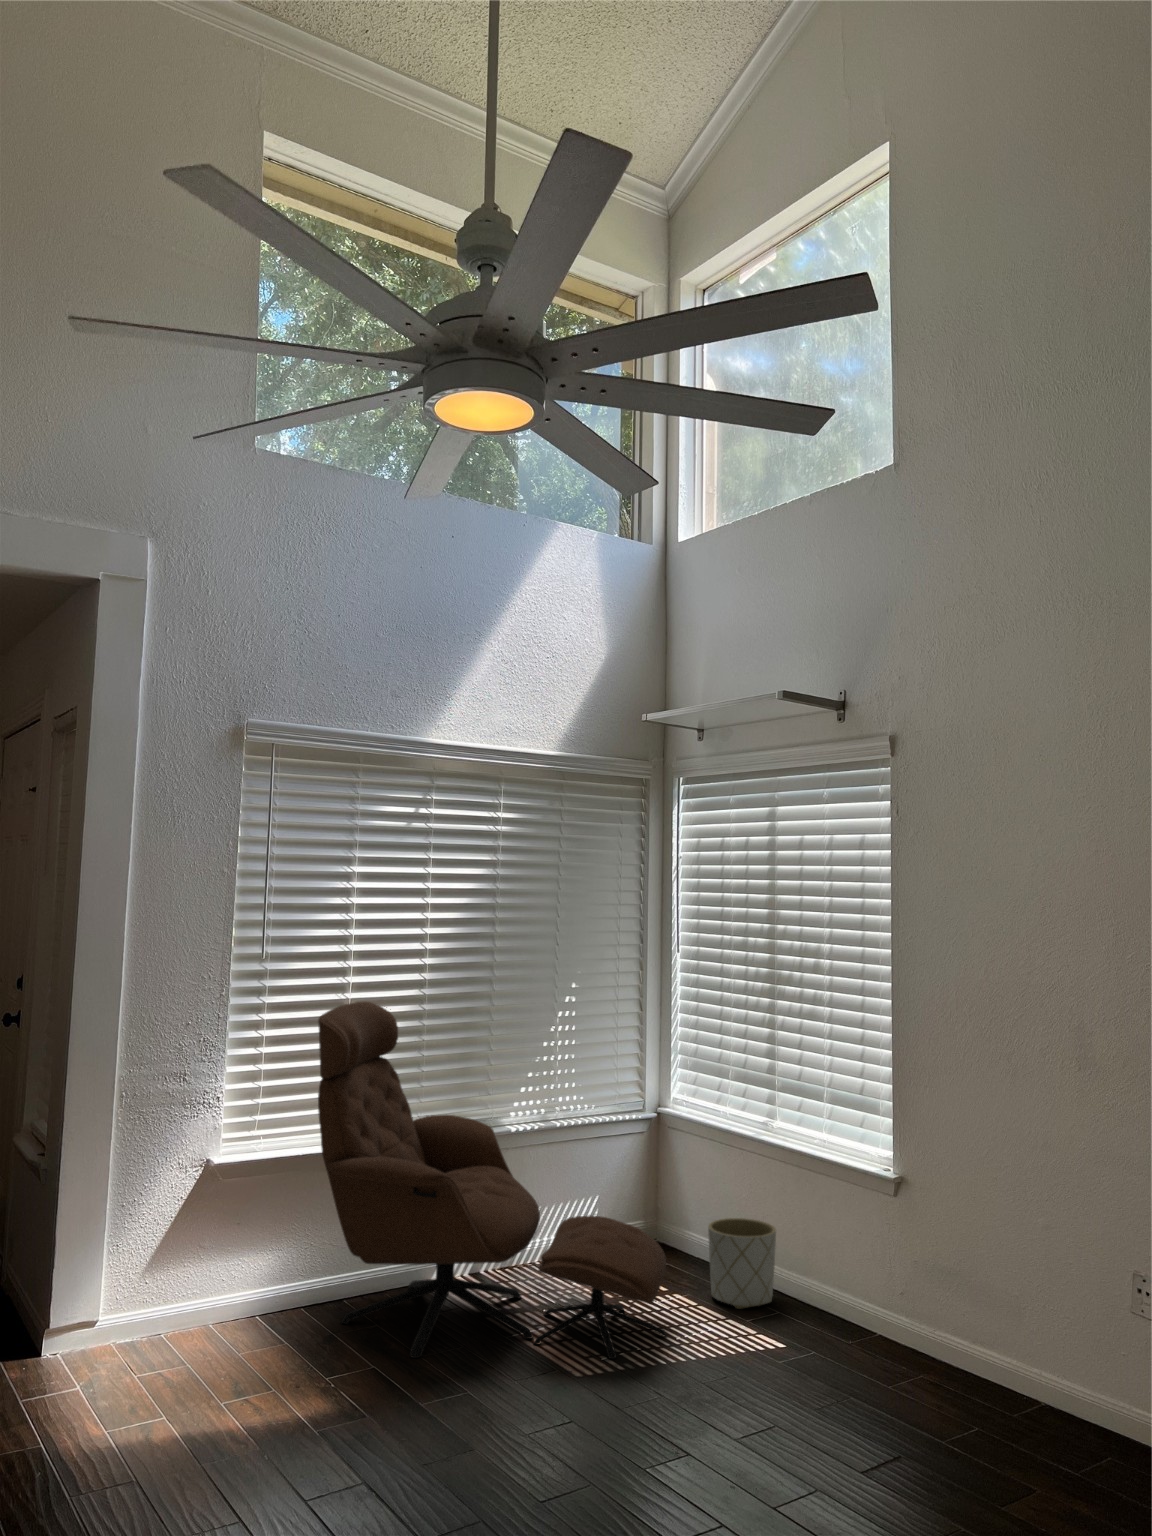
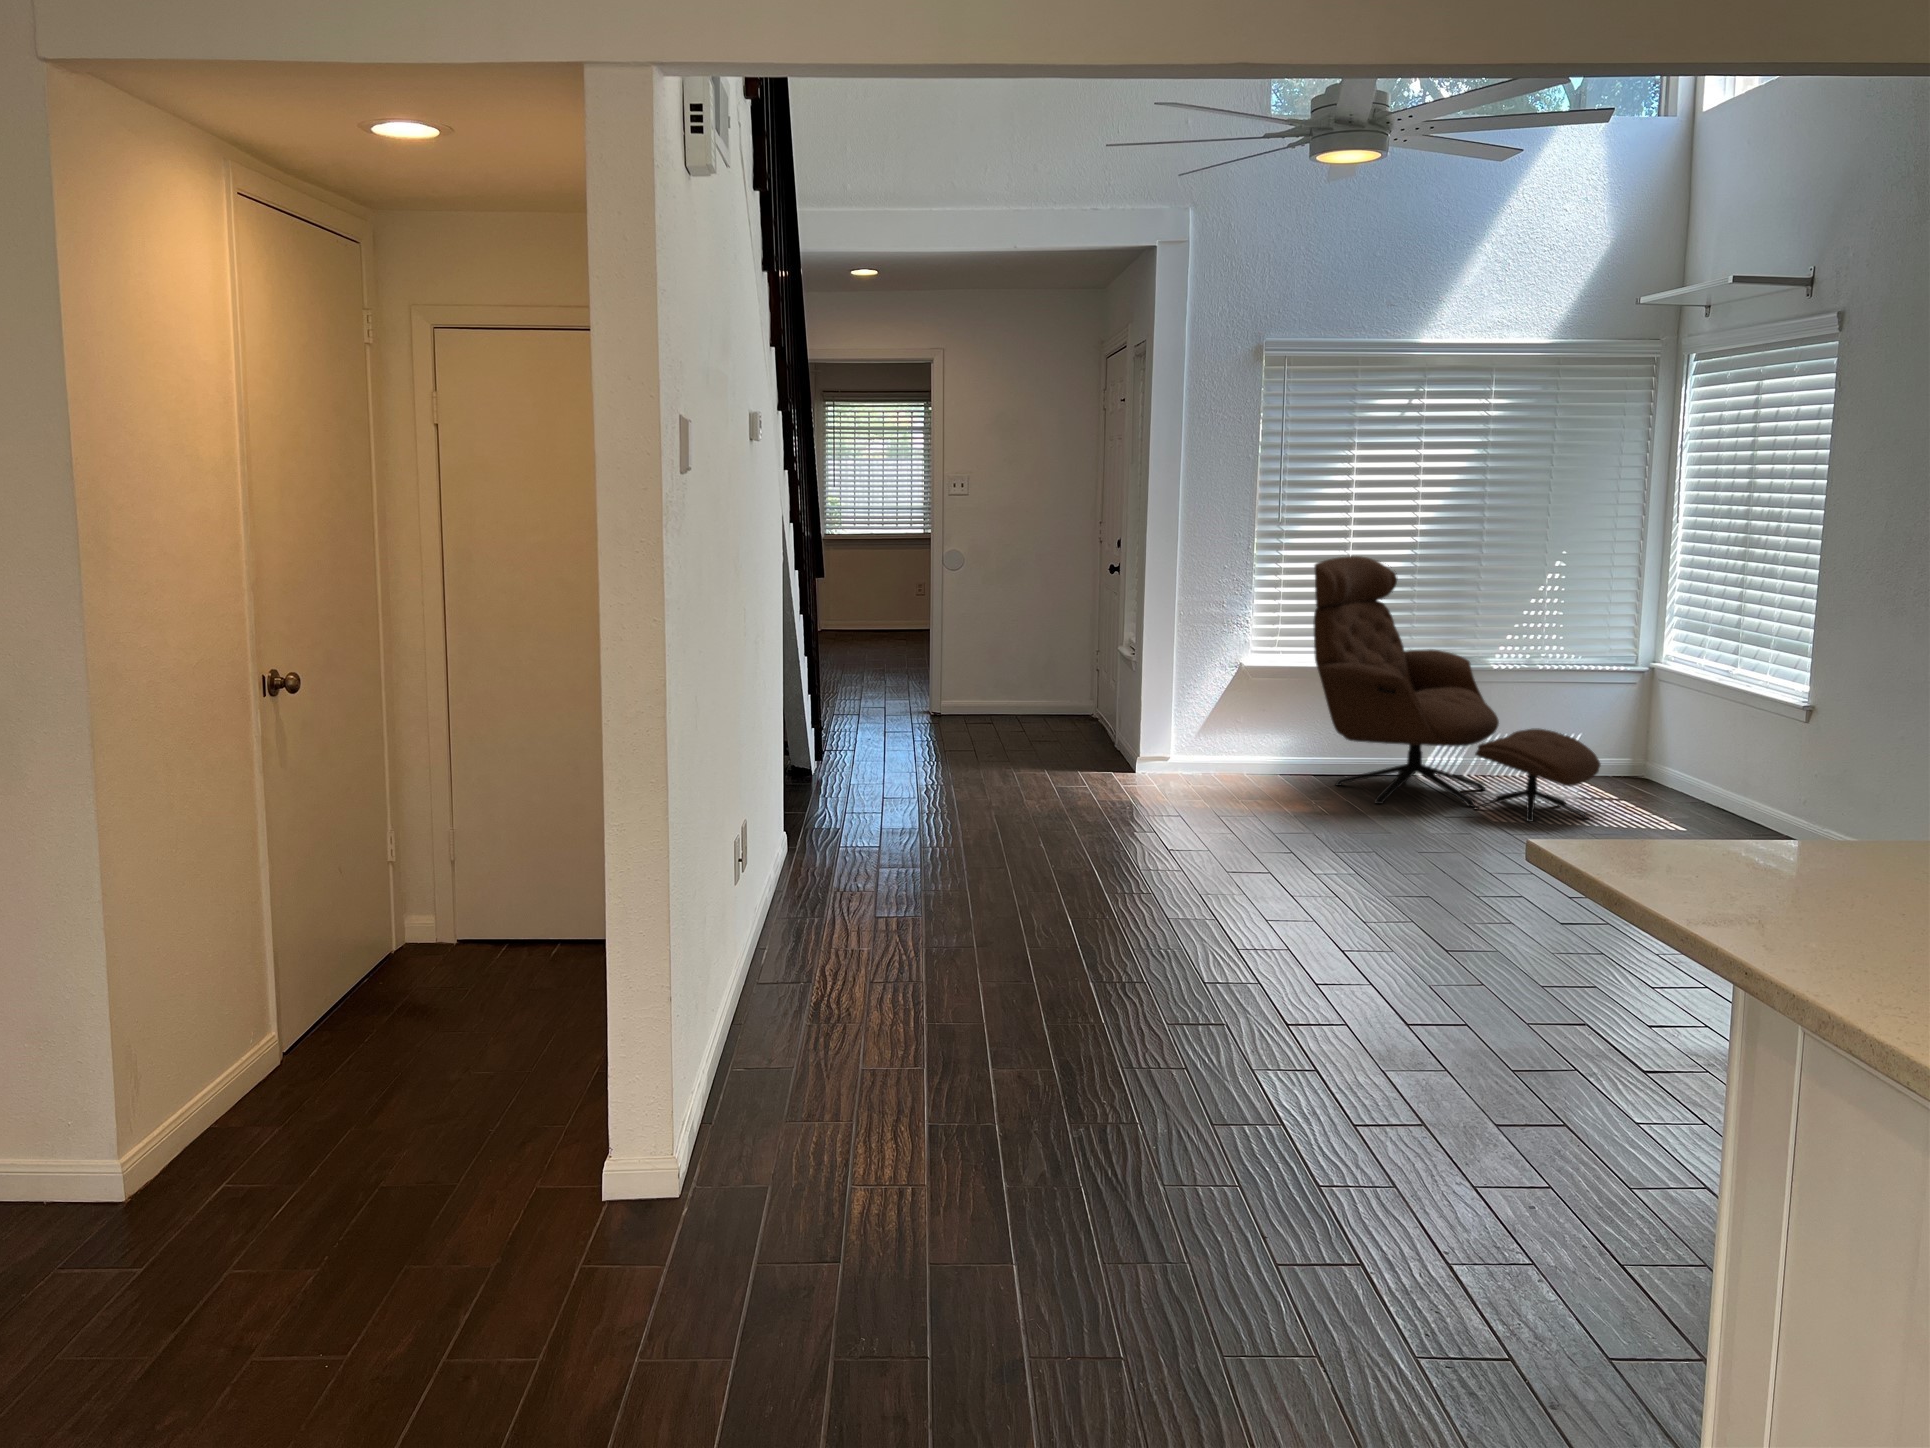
planter: present [708,1218,776,1309] -> none [1654,748,1720,816]

